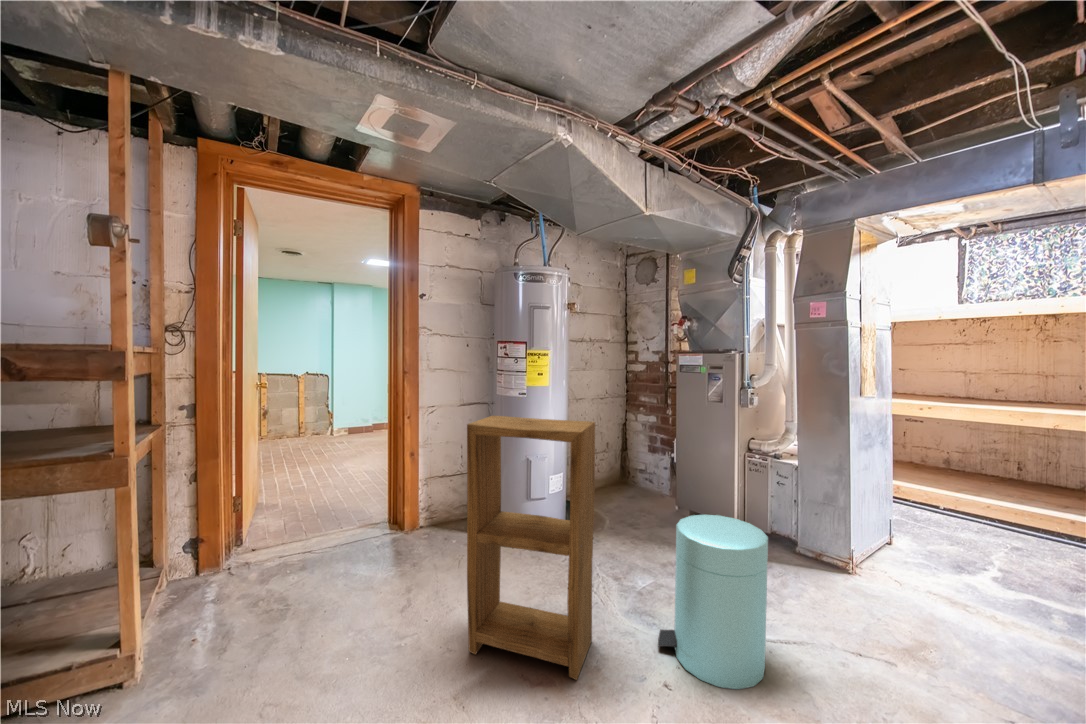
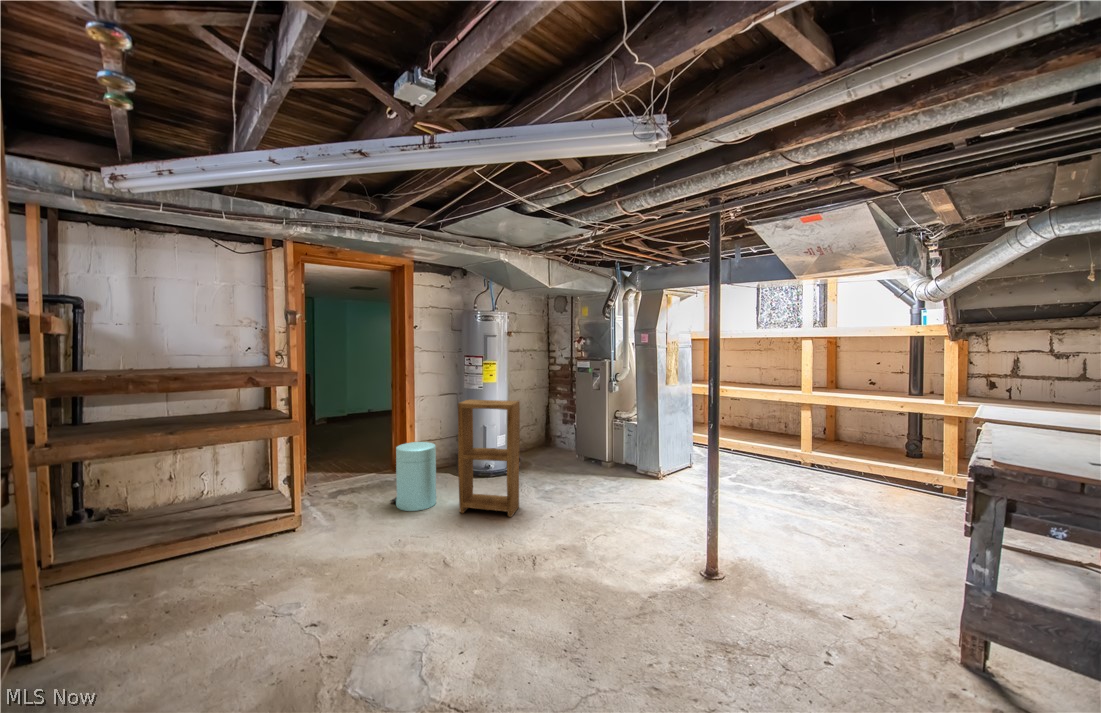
trash can: present [658,515,768,689] -> present [391,442,436,511]

